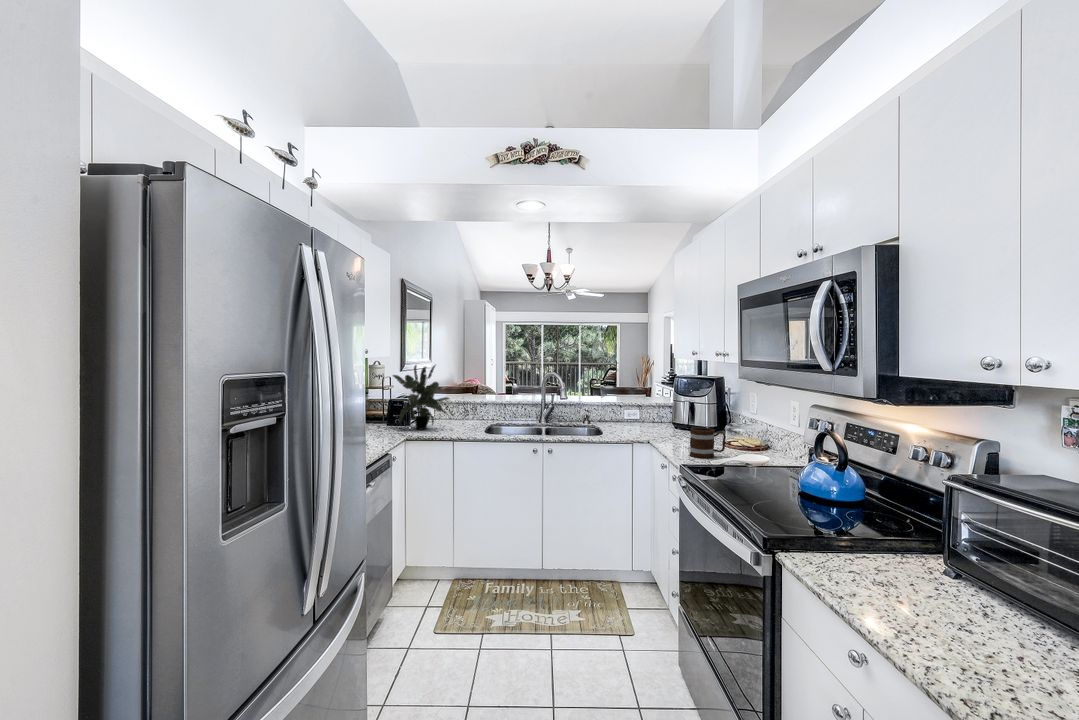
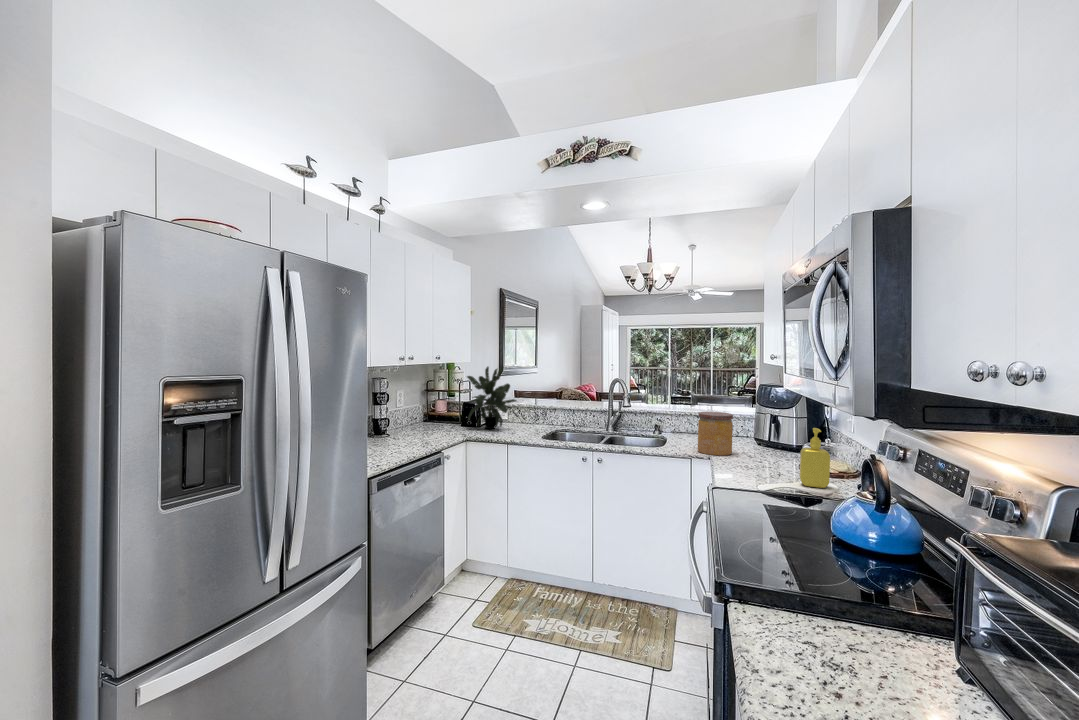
jar: none [633,400,663,438] -> present [698,412,733,455]
soap dispenser: none [738,407,764,458] -> present [800,428,830,488]
mug: present [690,427,726,458] -> none [737,447,782,483]

